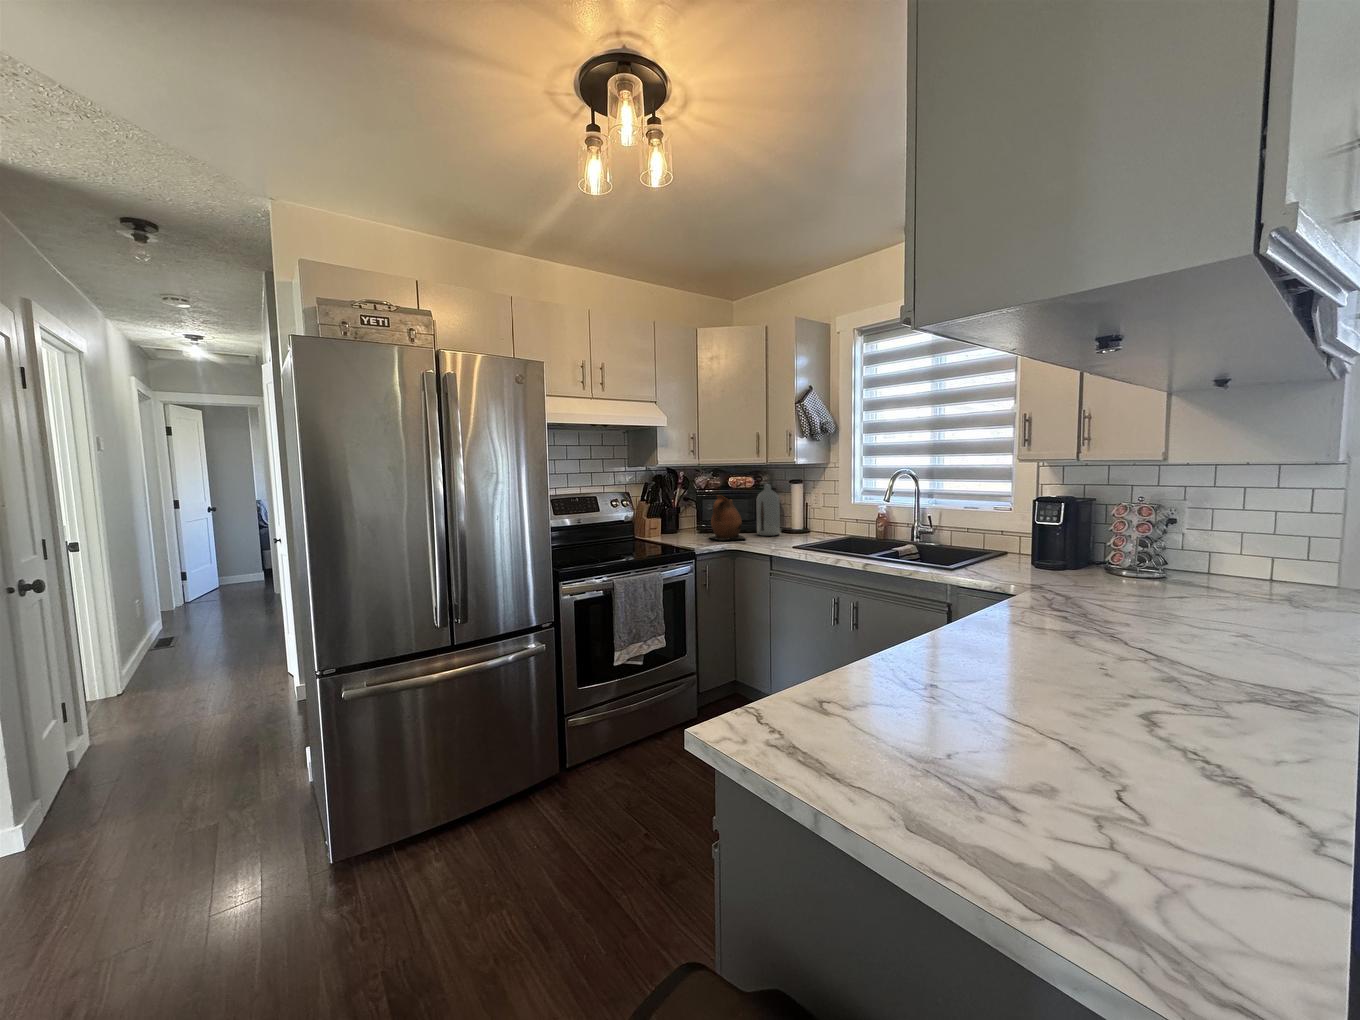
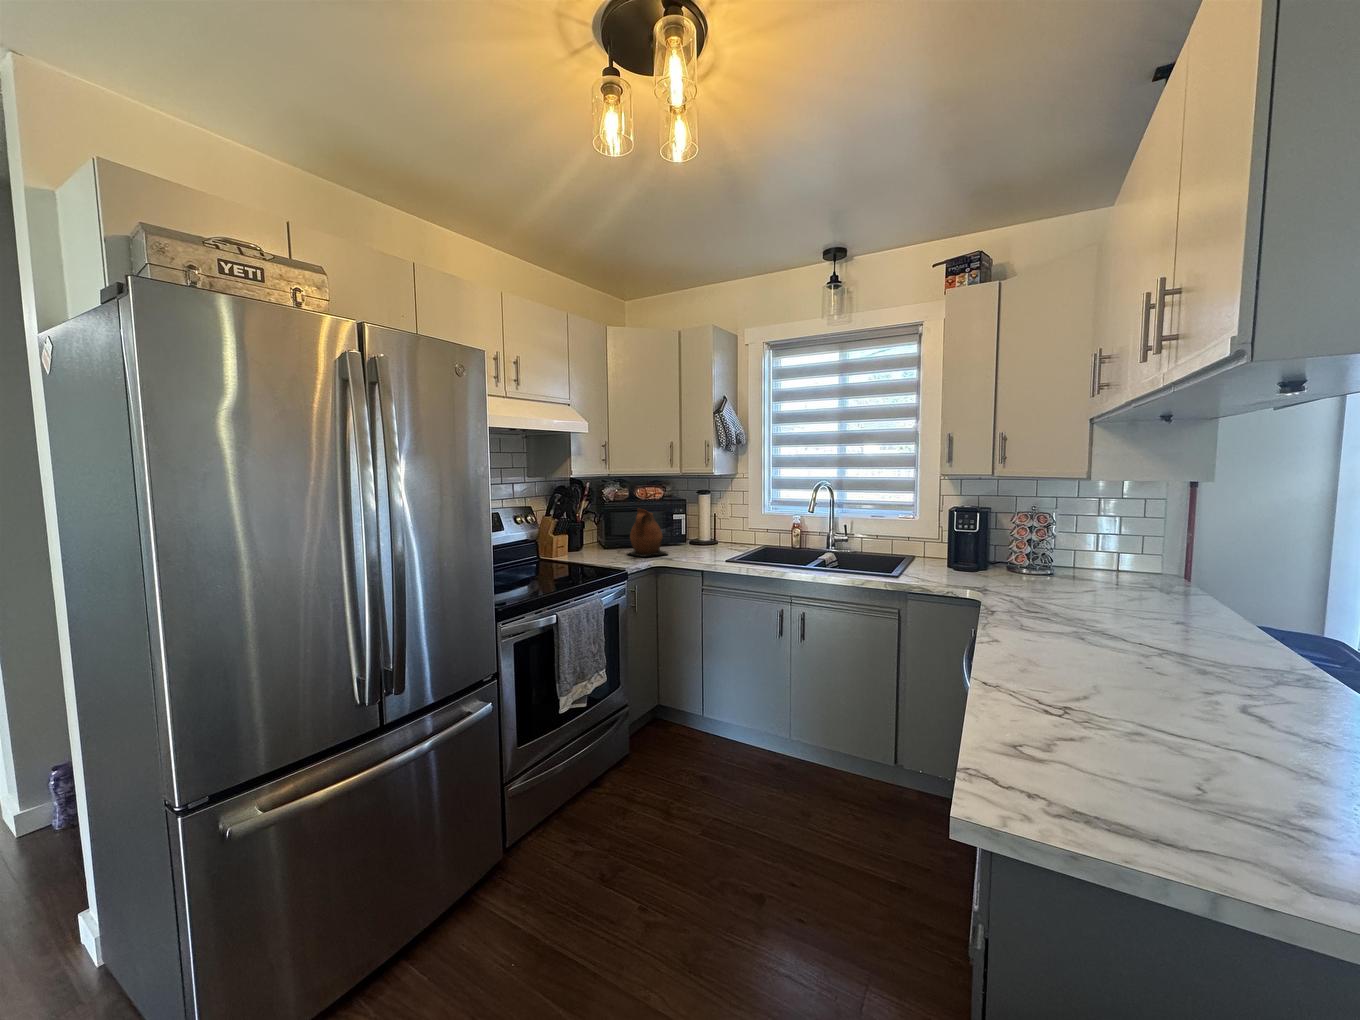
bottle: present [757,484,780,536] -> none [671,496,694,549]

